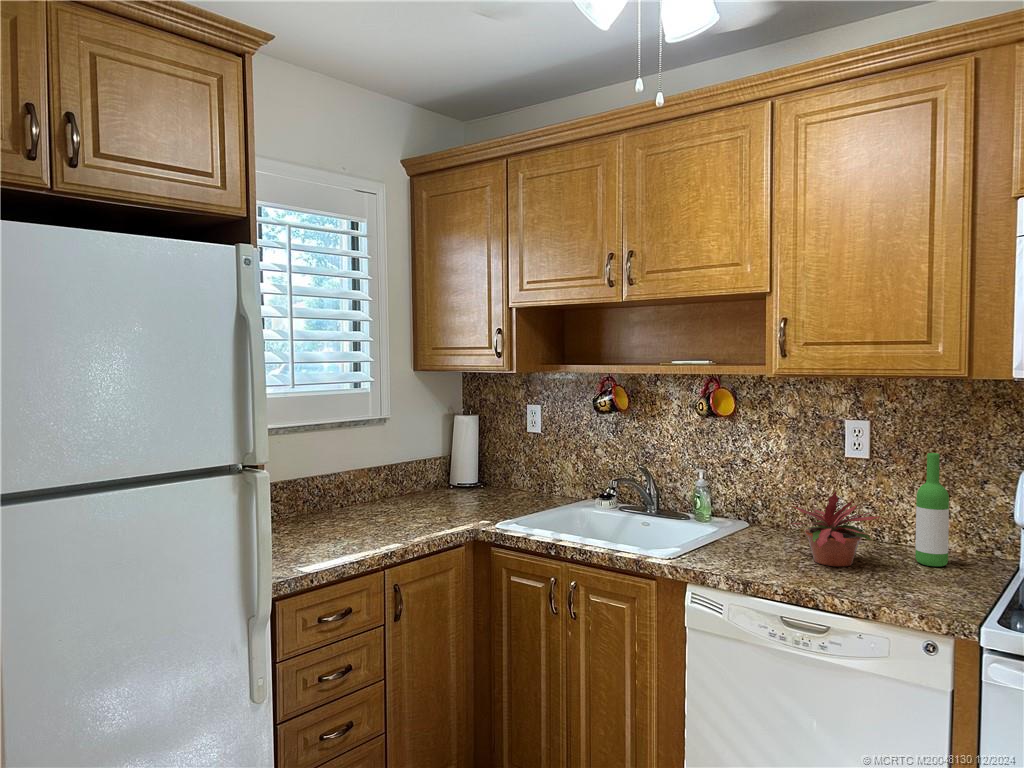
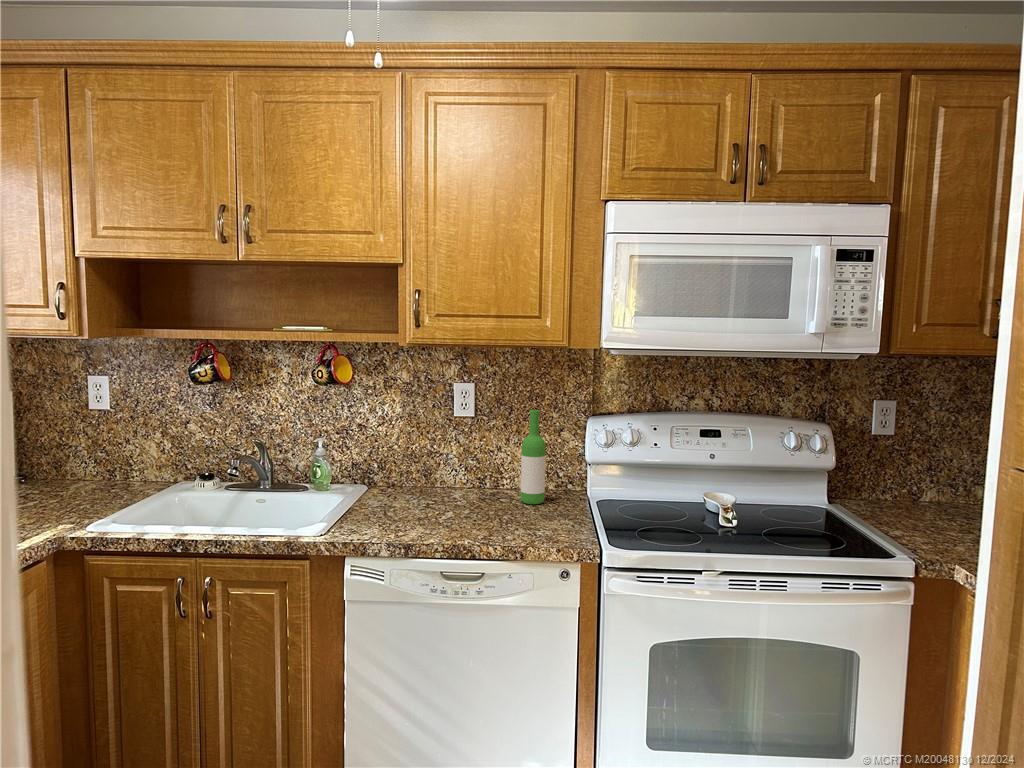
potted plant: present [793,491,880,567] -> none [421,448,506,517]

